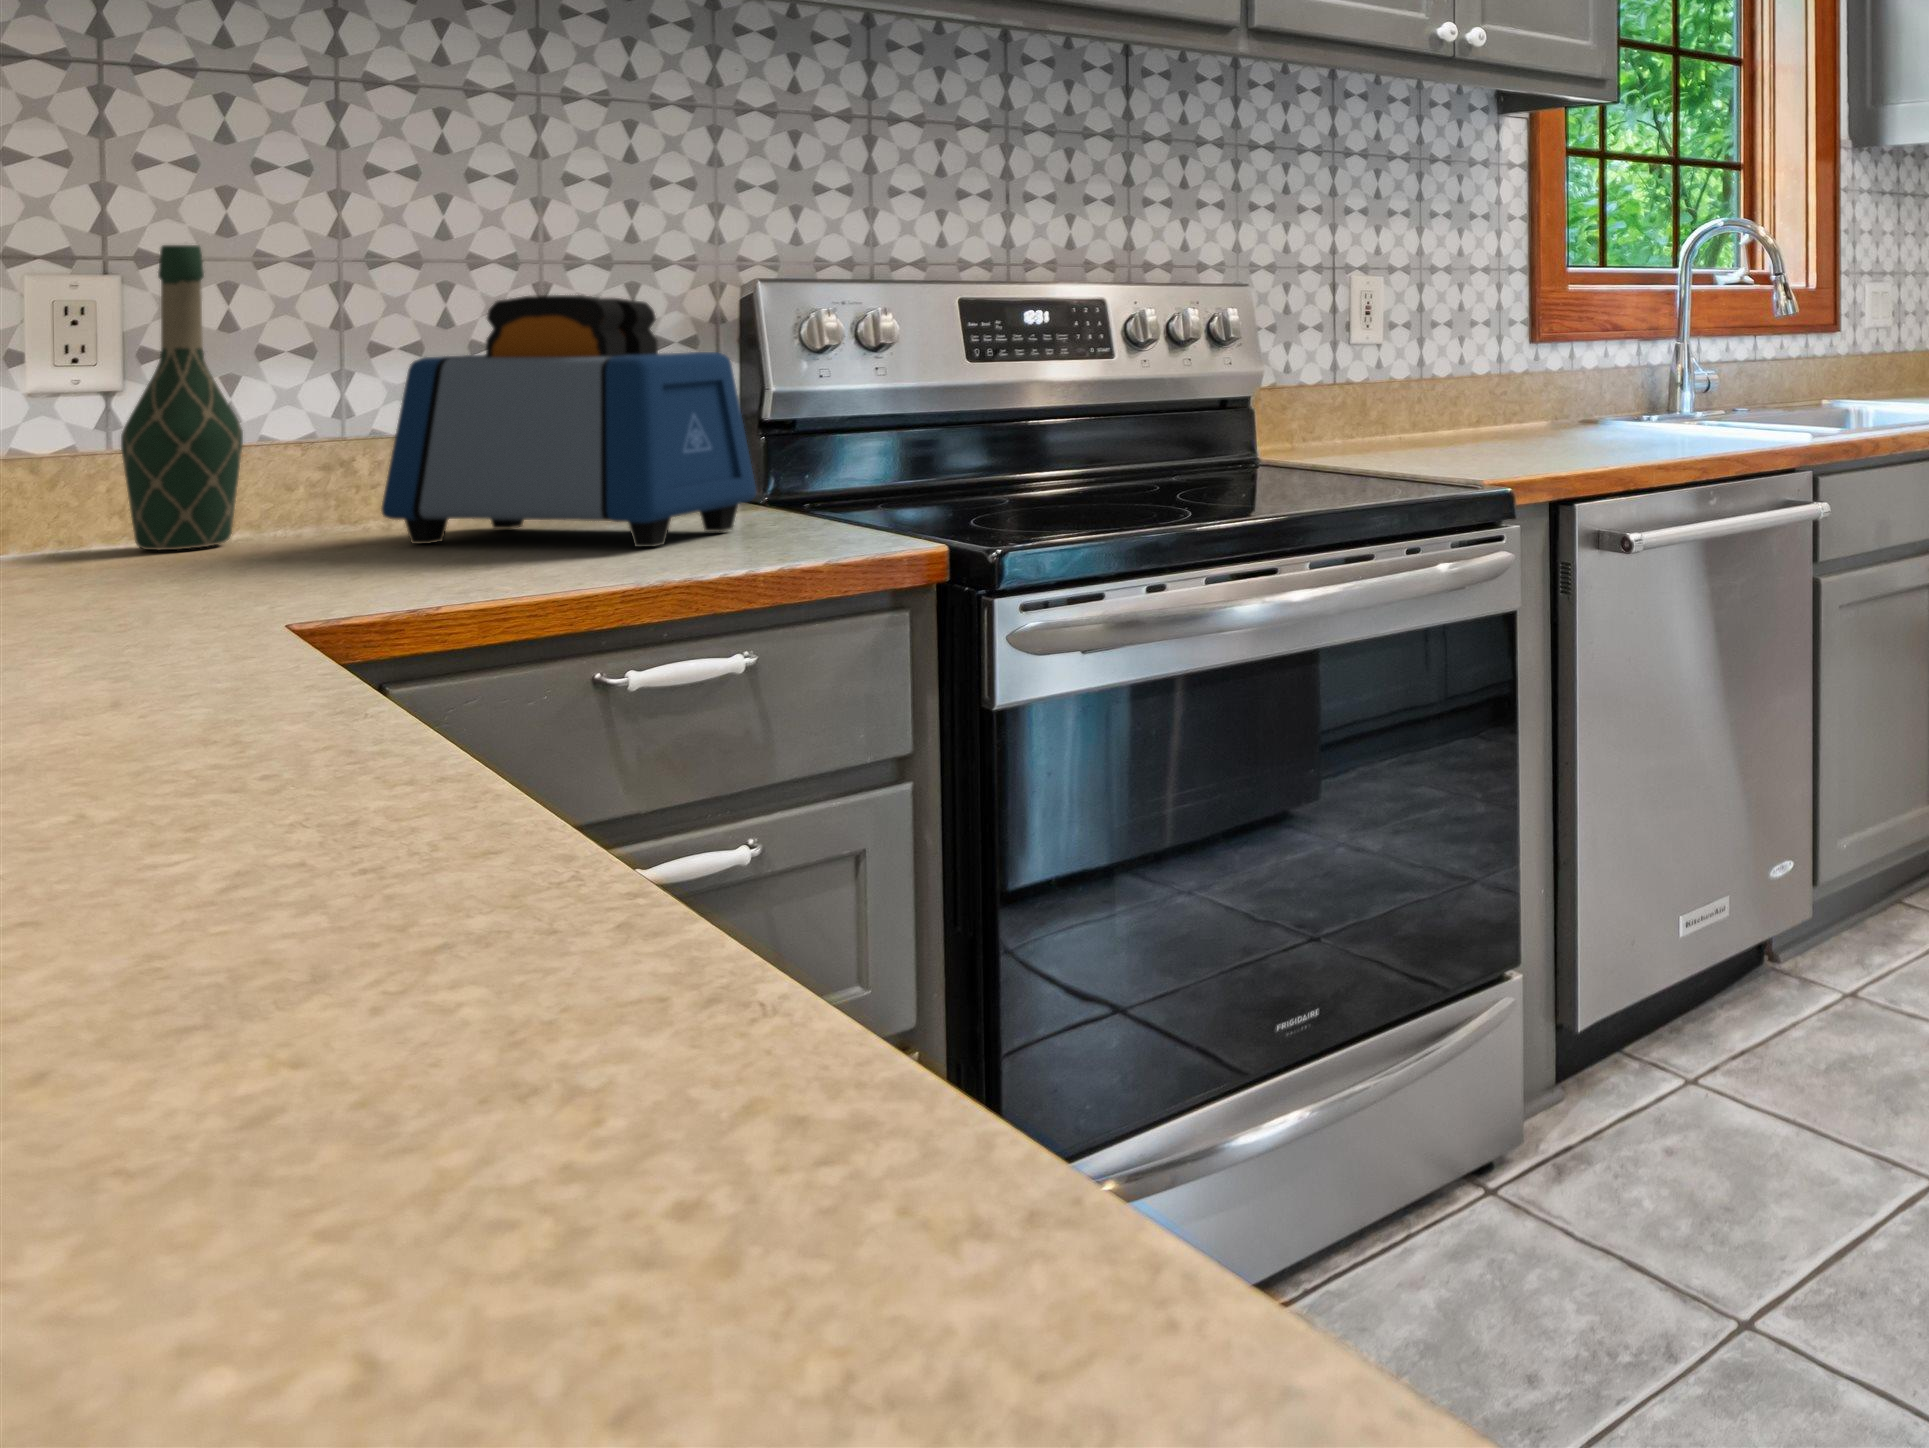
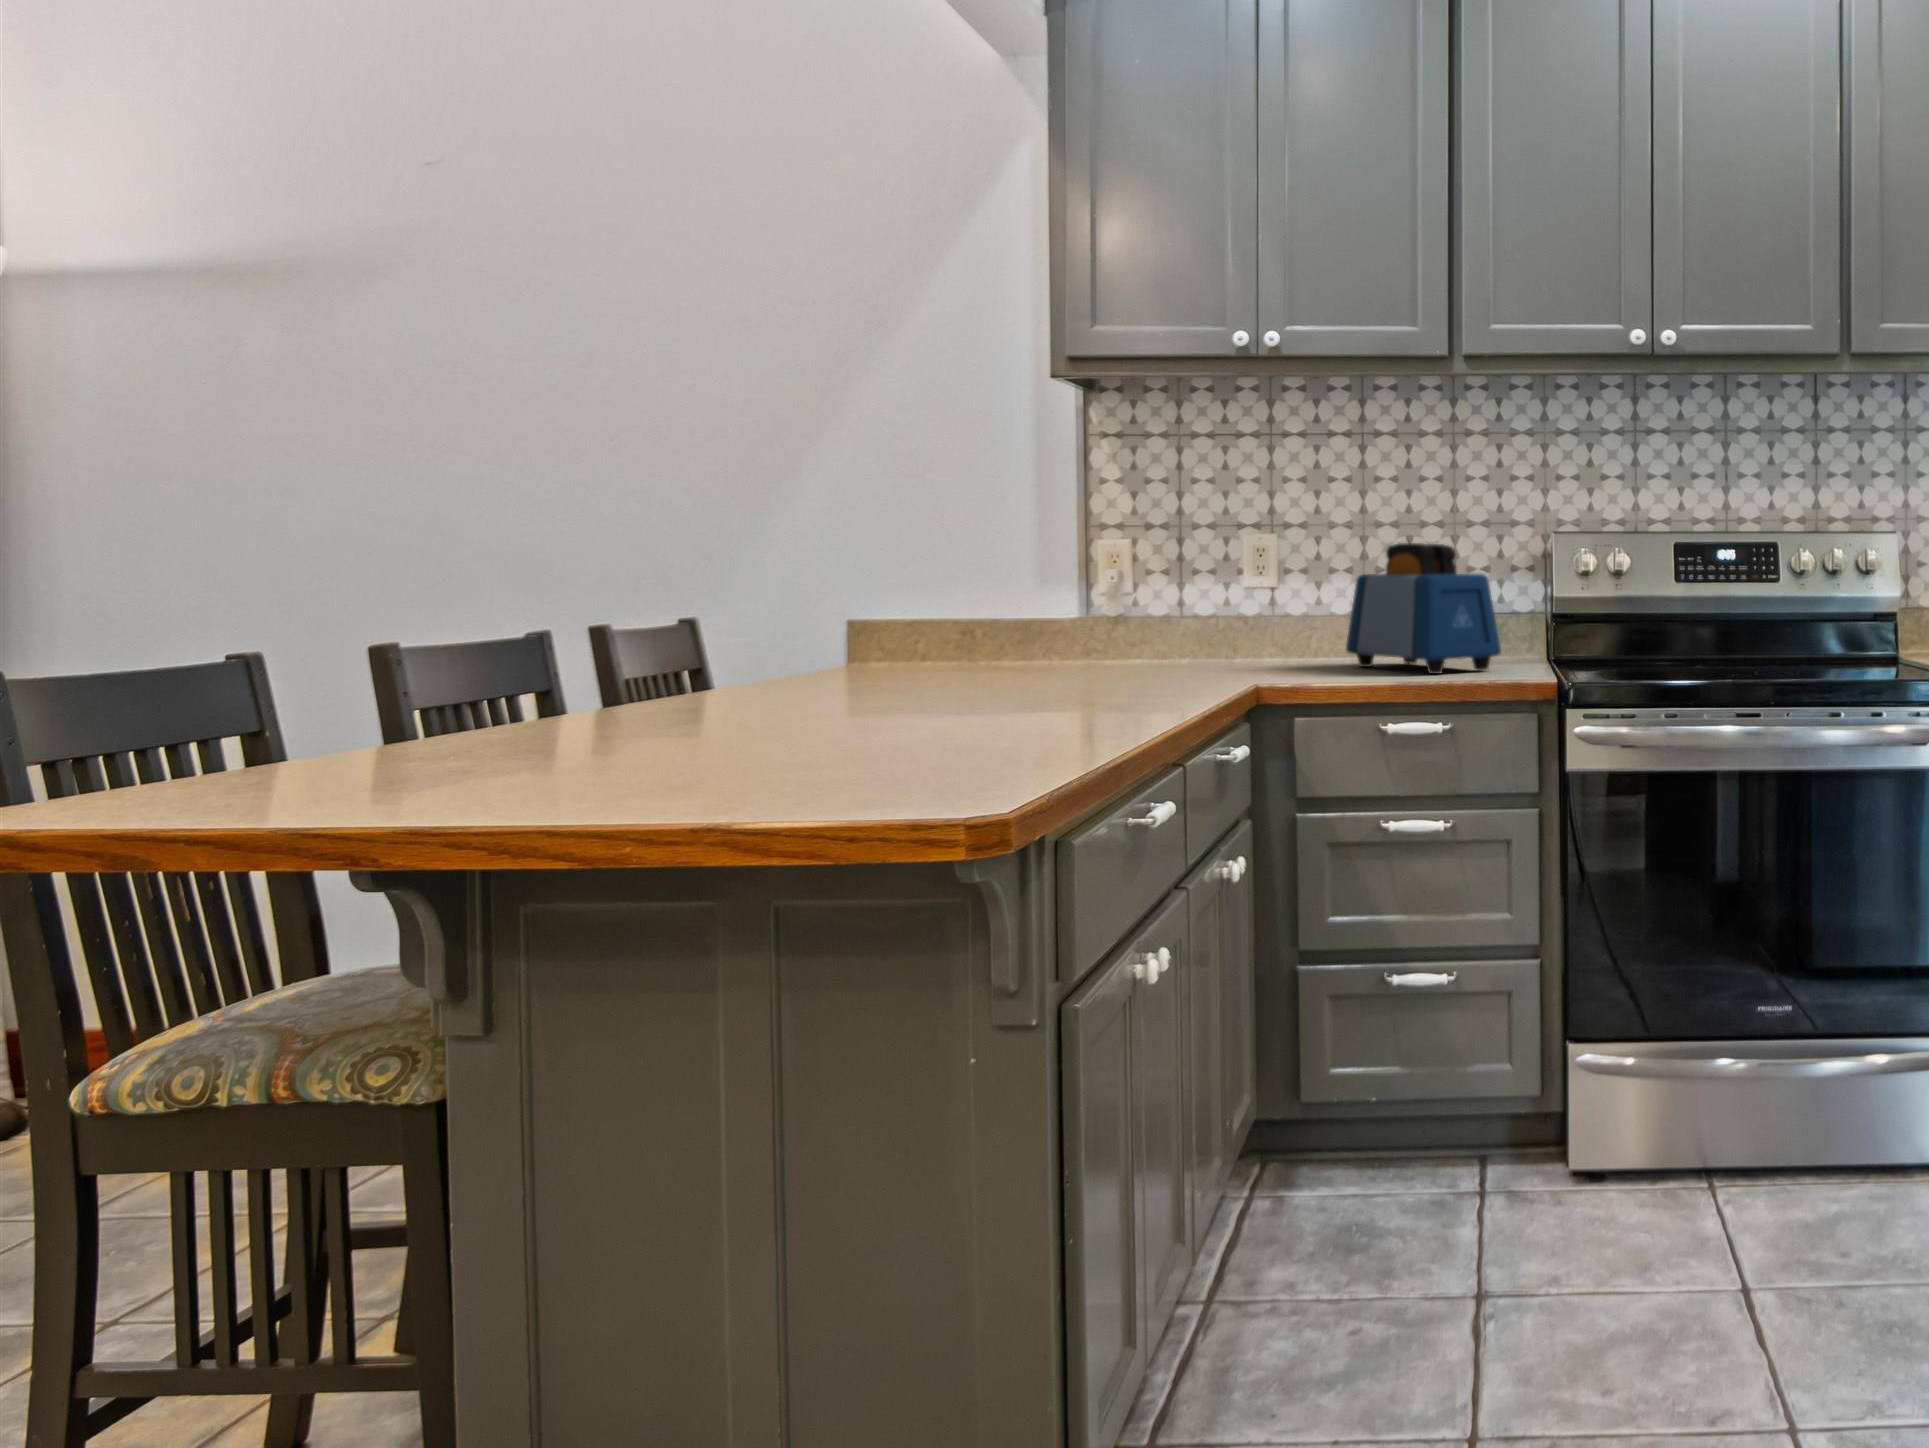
wine bottle: present [121,245,243,550] -> none [1263,519,1310,662]

